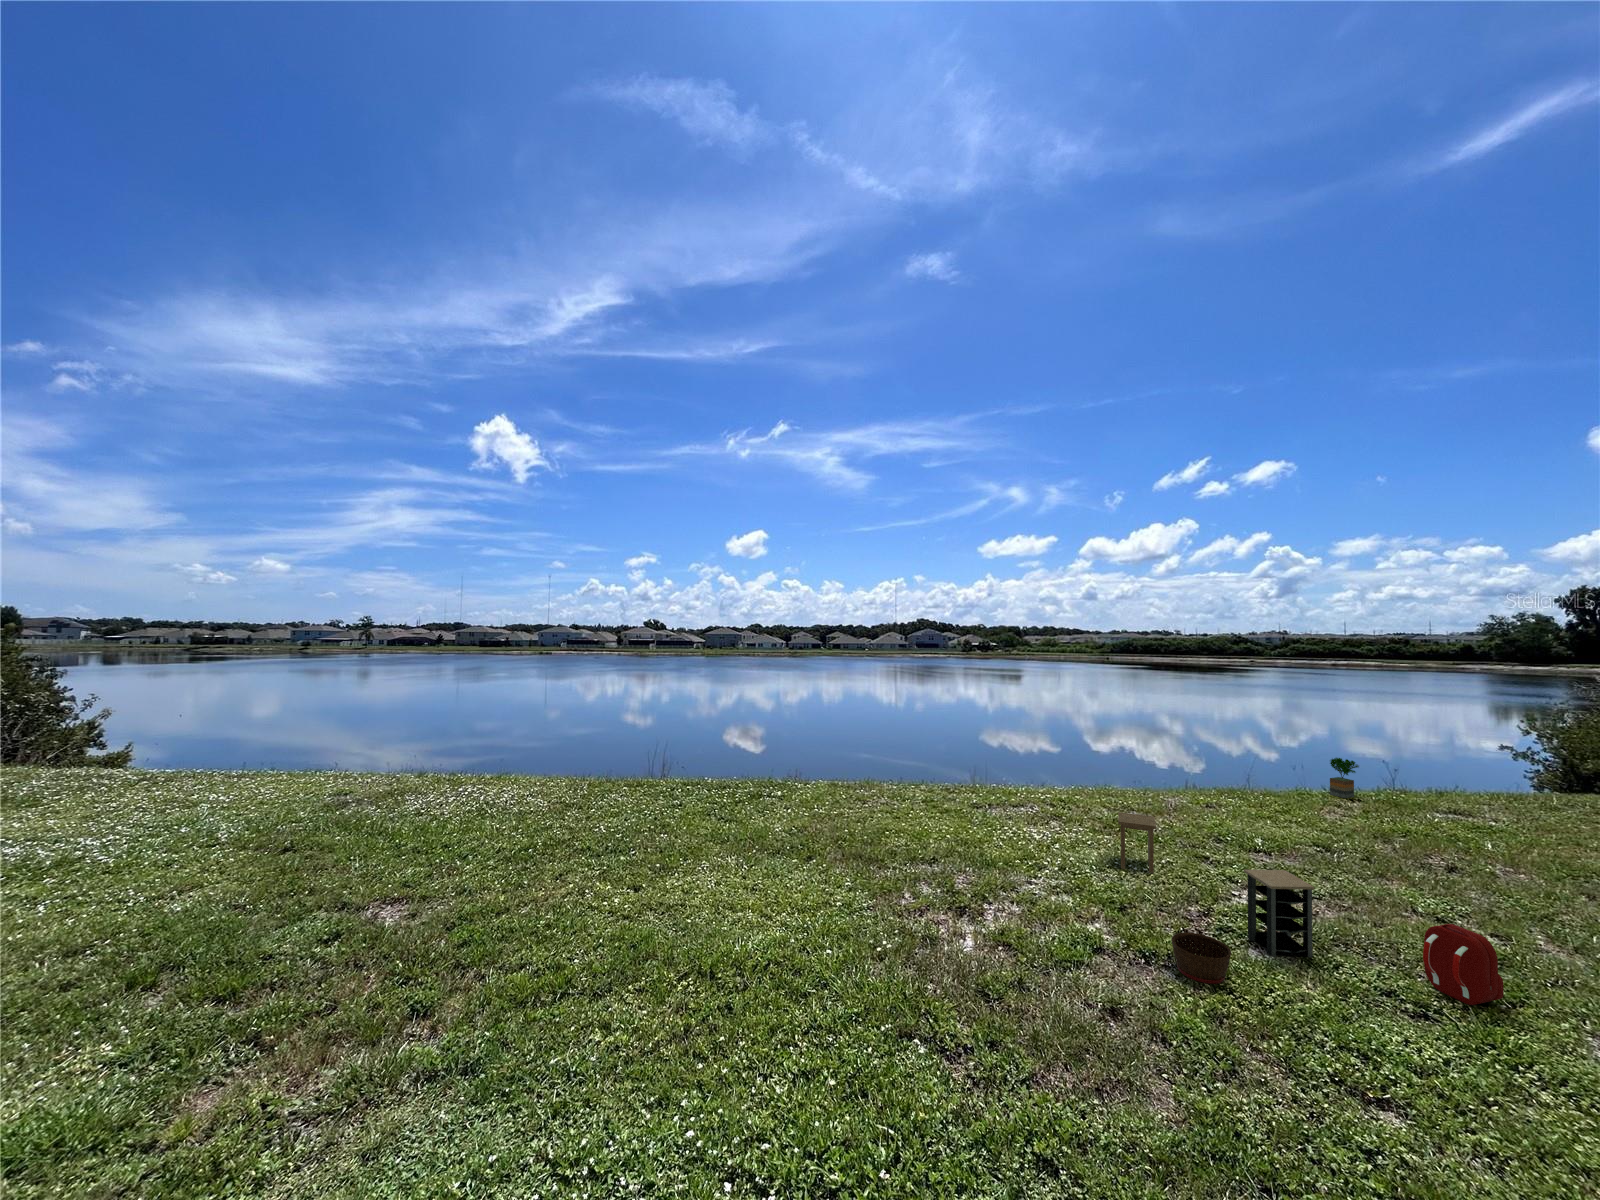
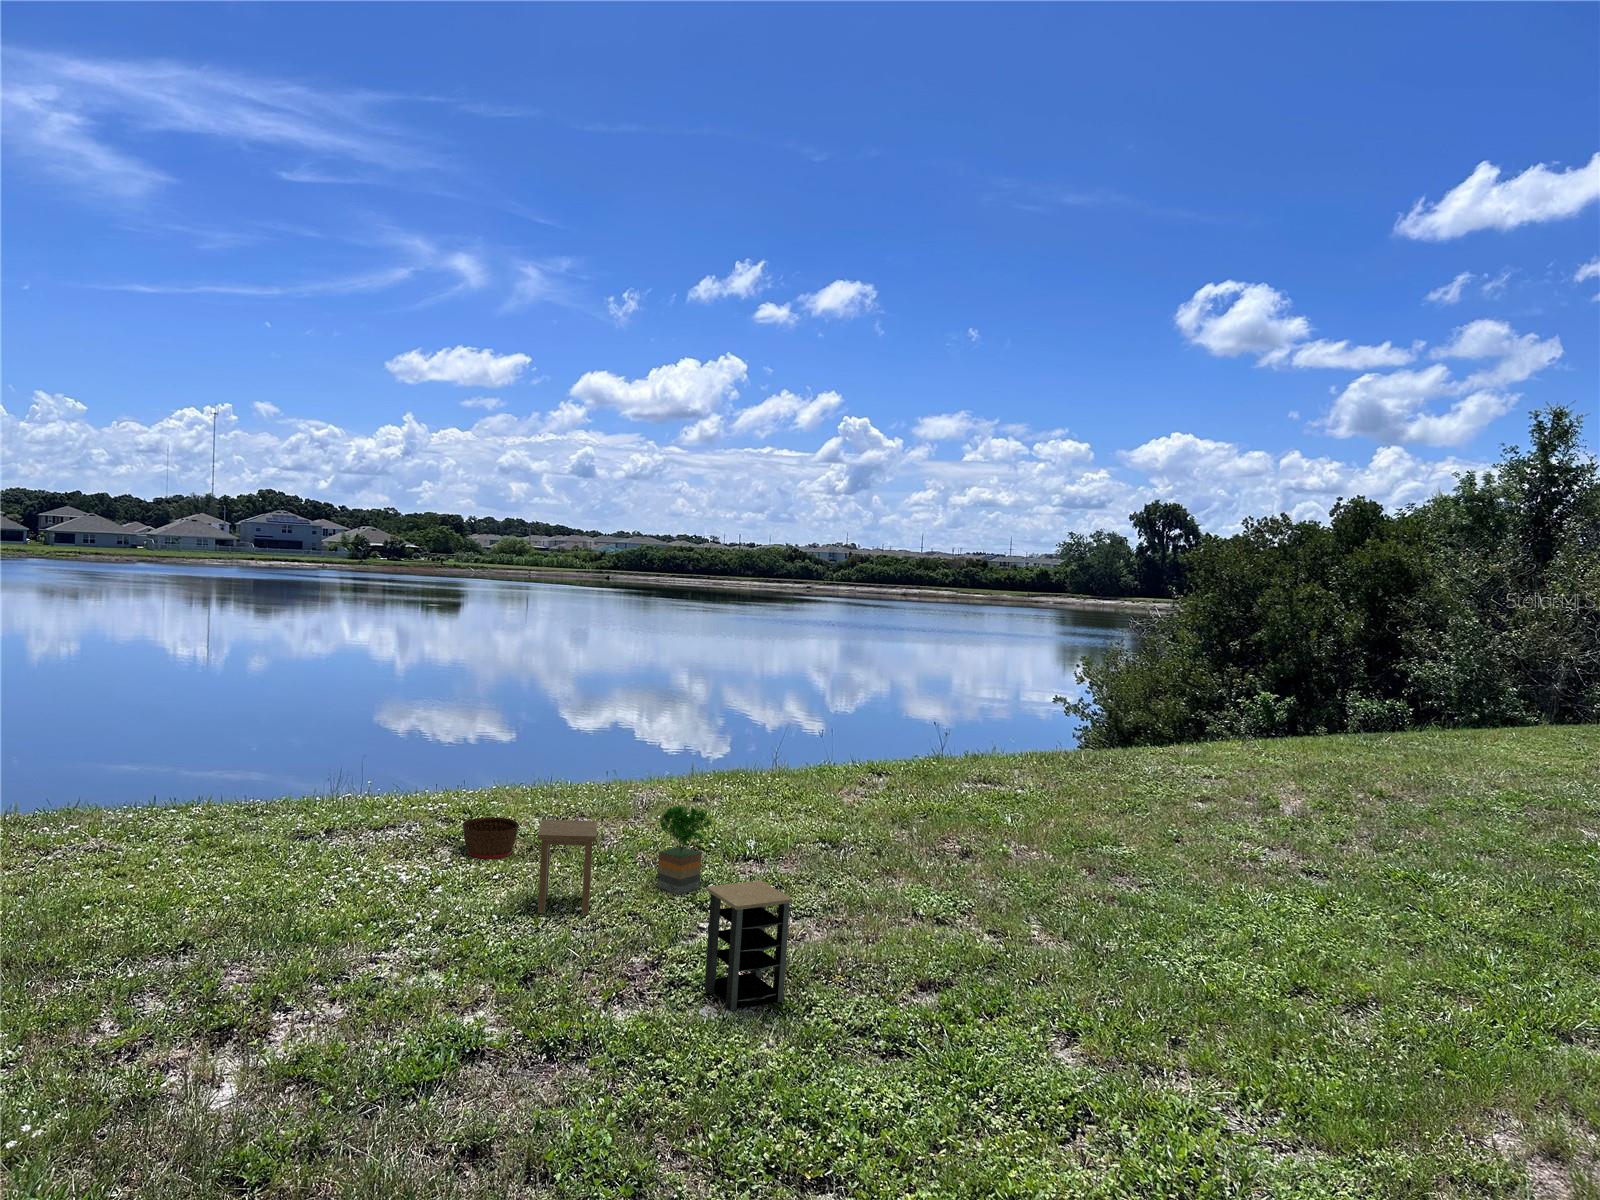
potted tree: present [1330,758,1359,798] -> present [657,805,712,894]
backpack: present [1423,924,1504,1005] -> none [906,924,985,1026]
basket: present [1171,932,1231,984] -> present [463,817,519,859]

